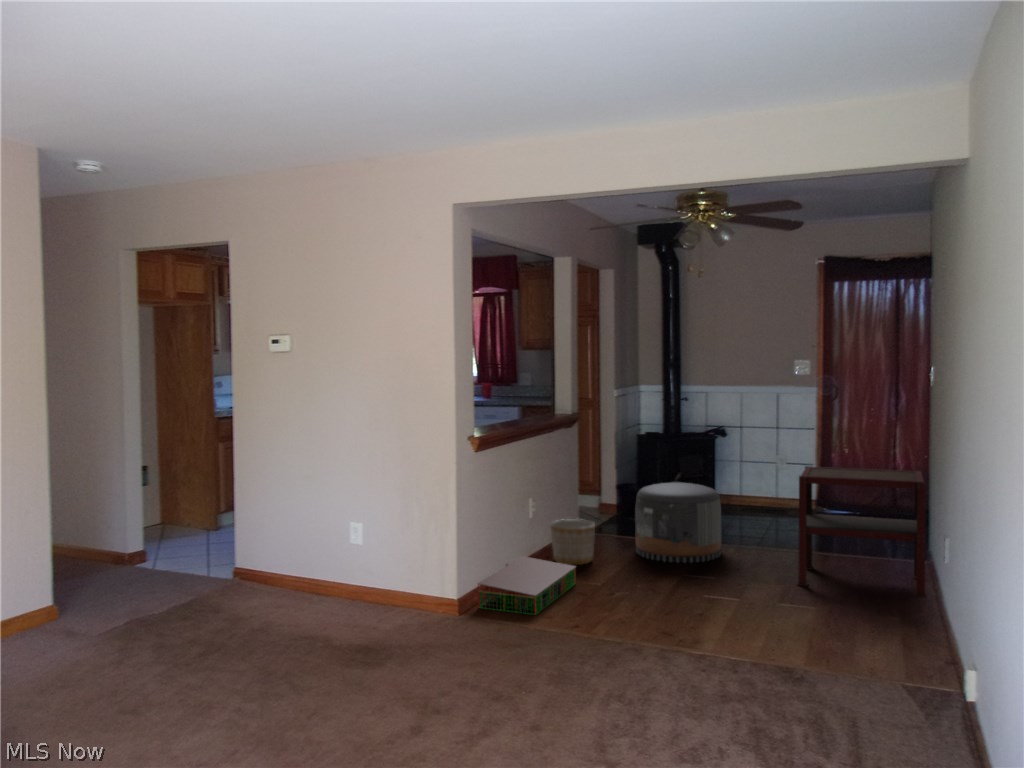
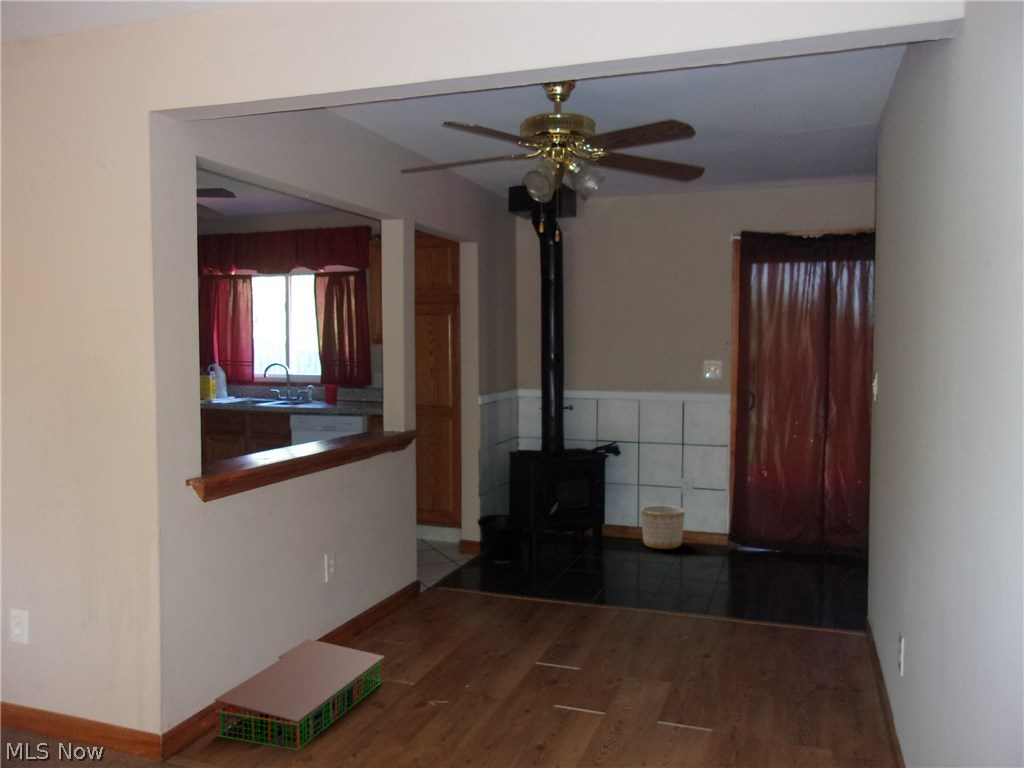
side table: present [797,466,926,597] -> none [694,507,872,702]
pouf: present [635,482,721,563] -> none [486,524,600,638]
planter: present [550,519,595,565] -> present [641,505,685,549]

